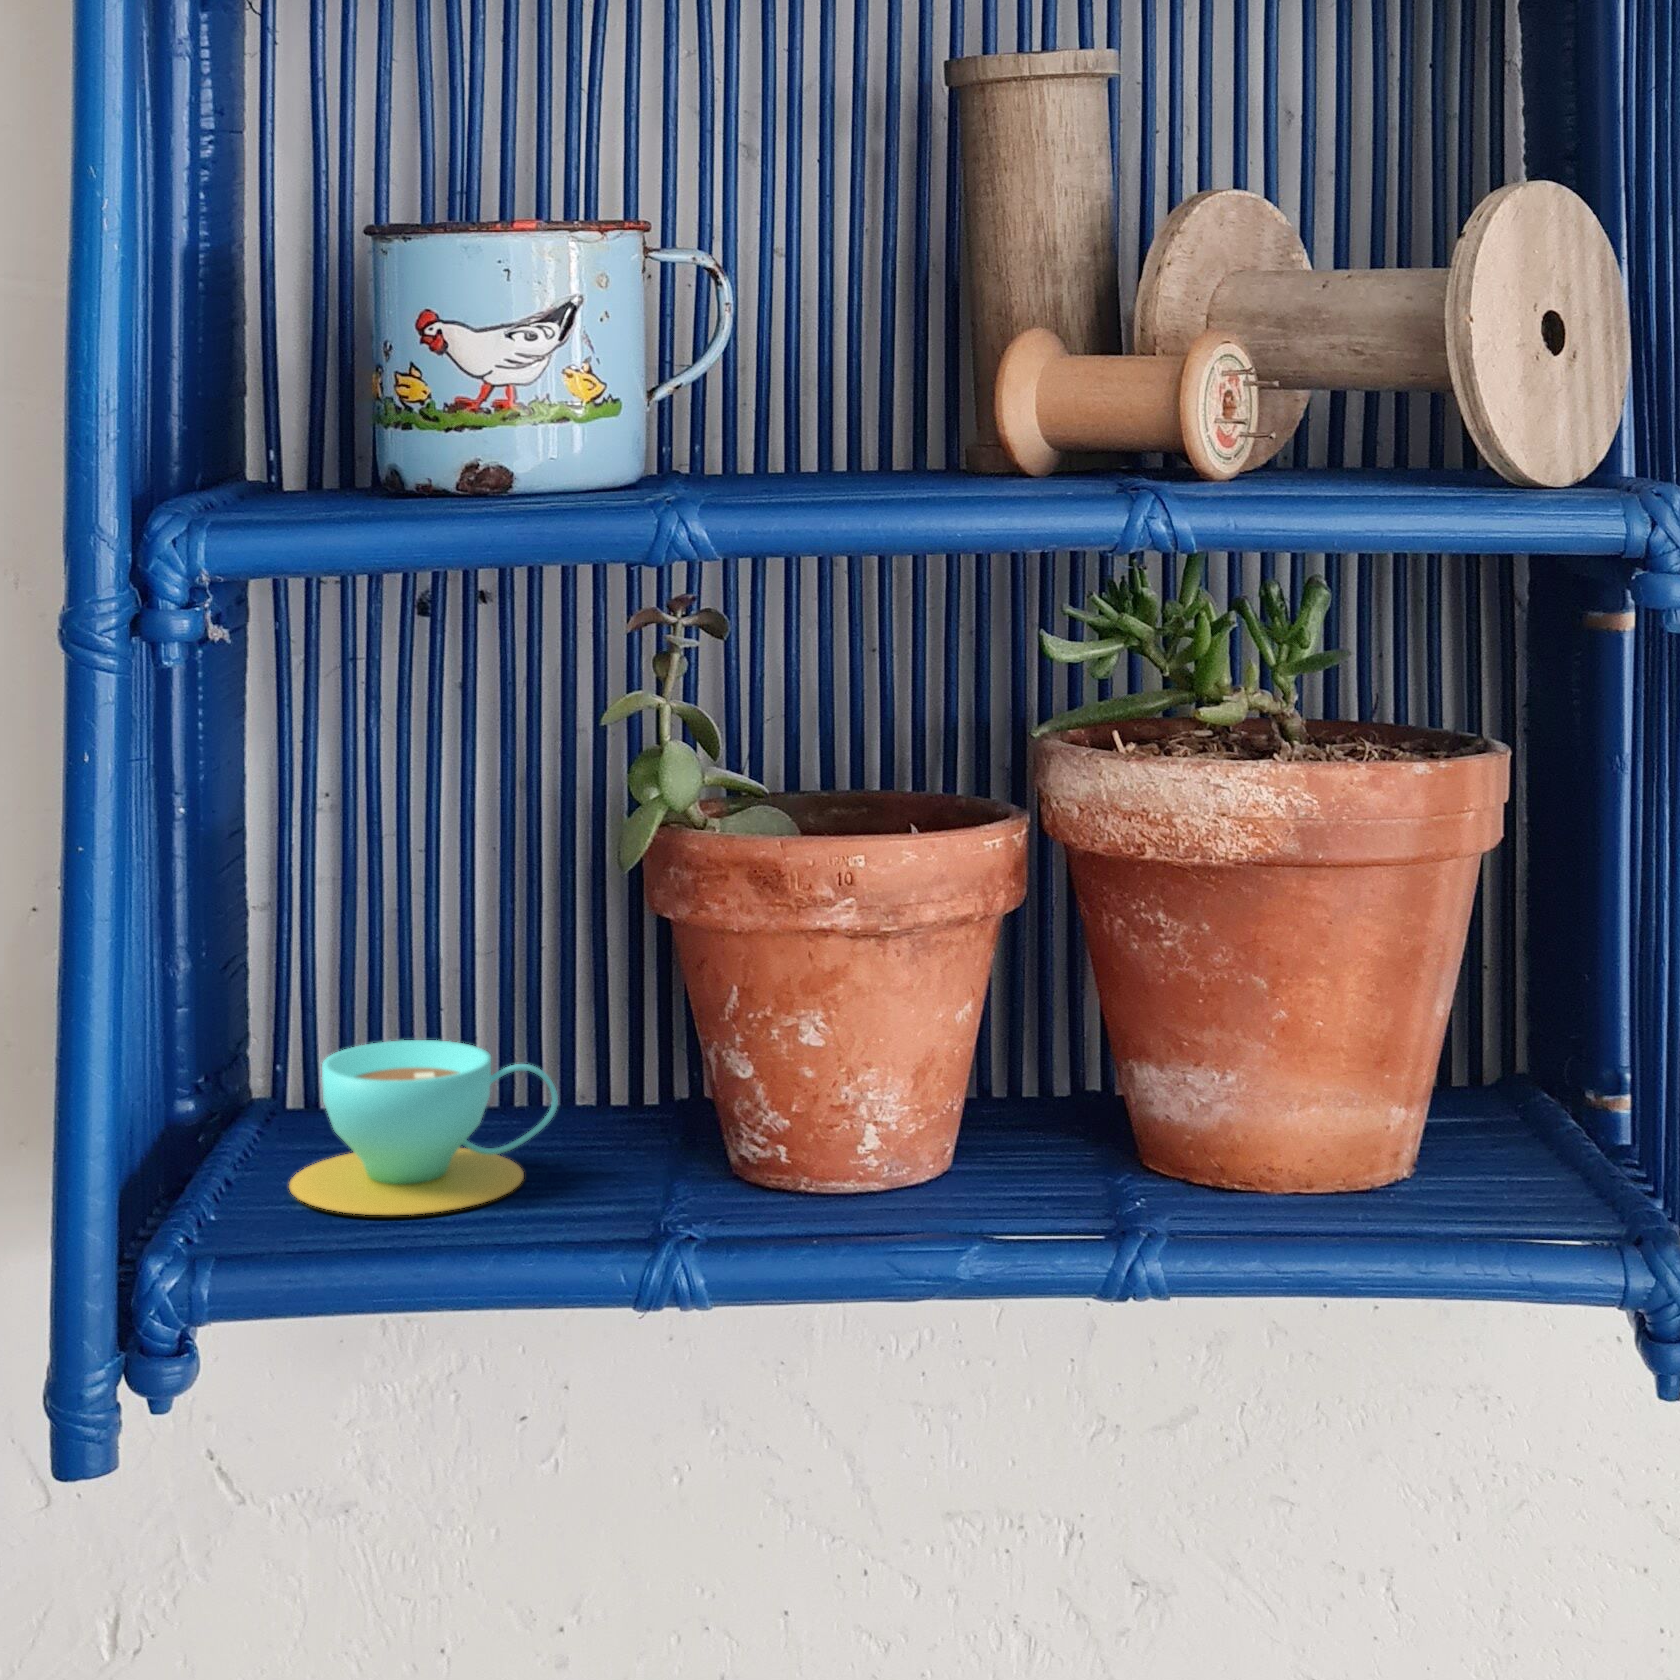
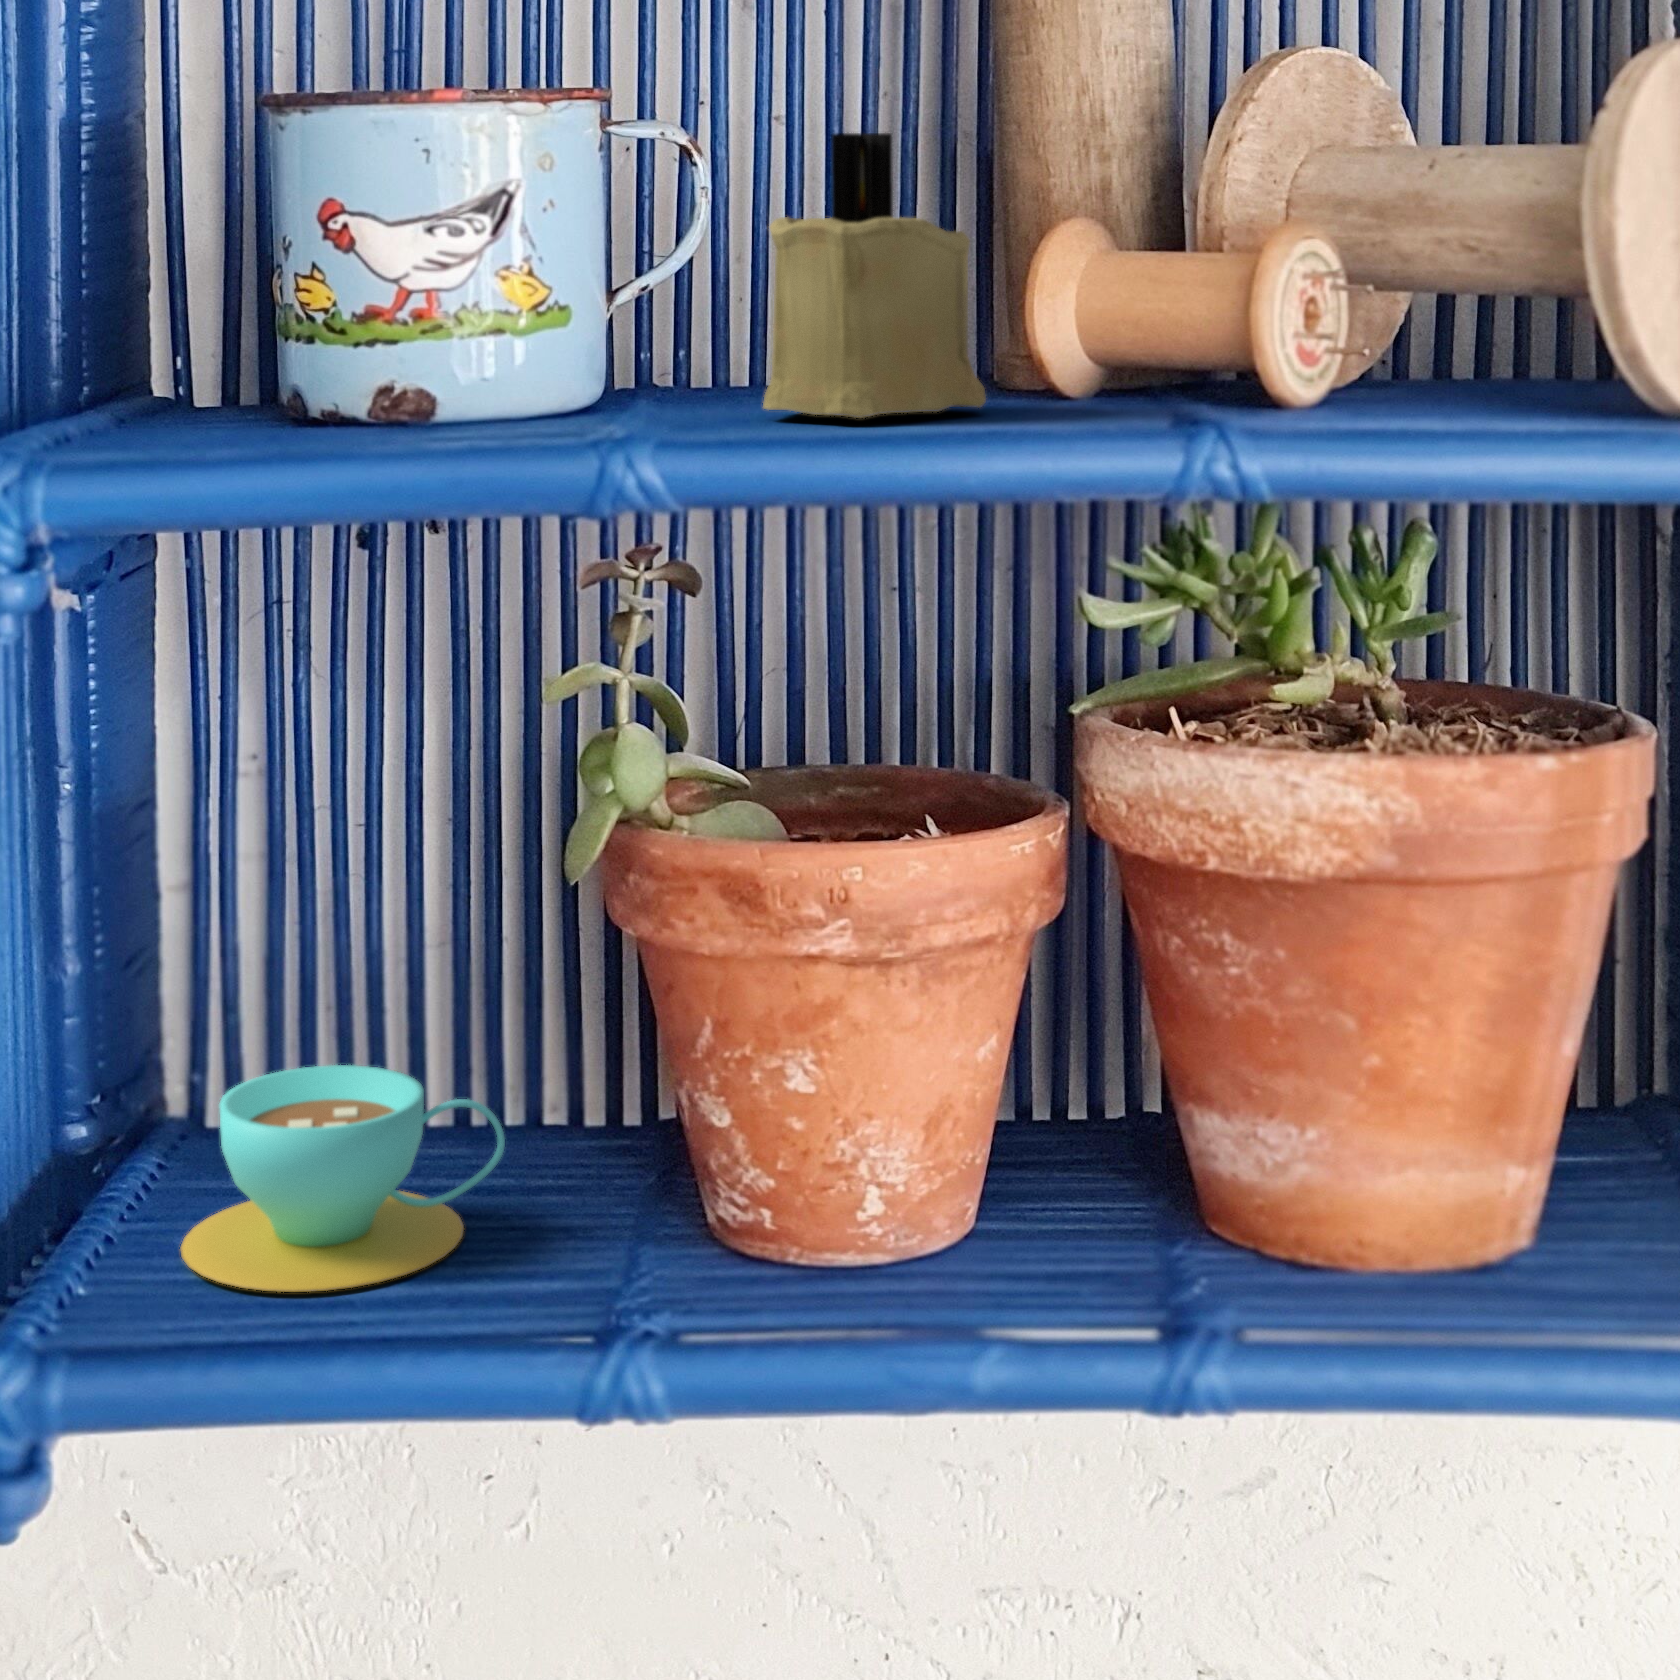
candle: none [780,256,962,487] -> present [763,133,986,418]

